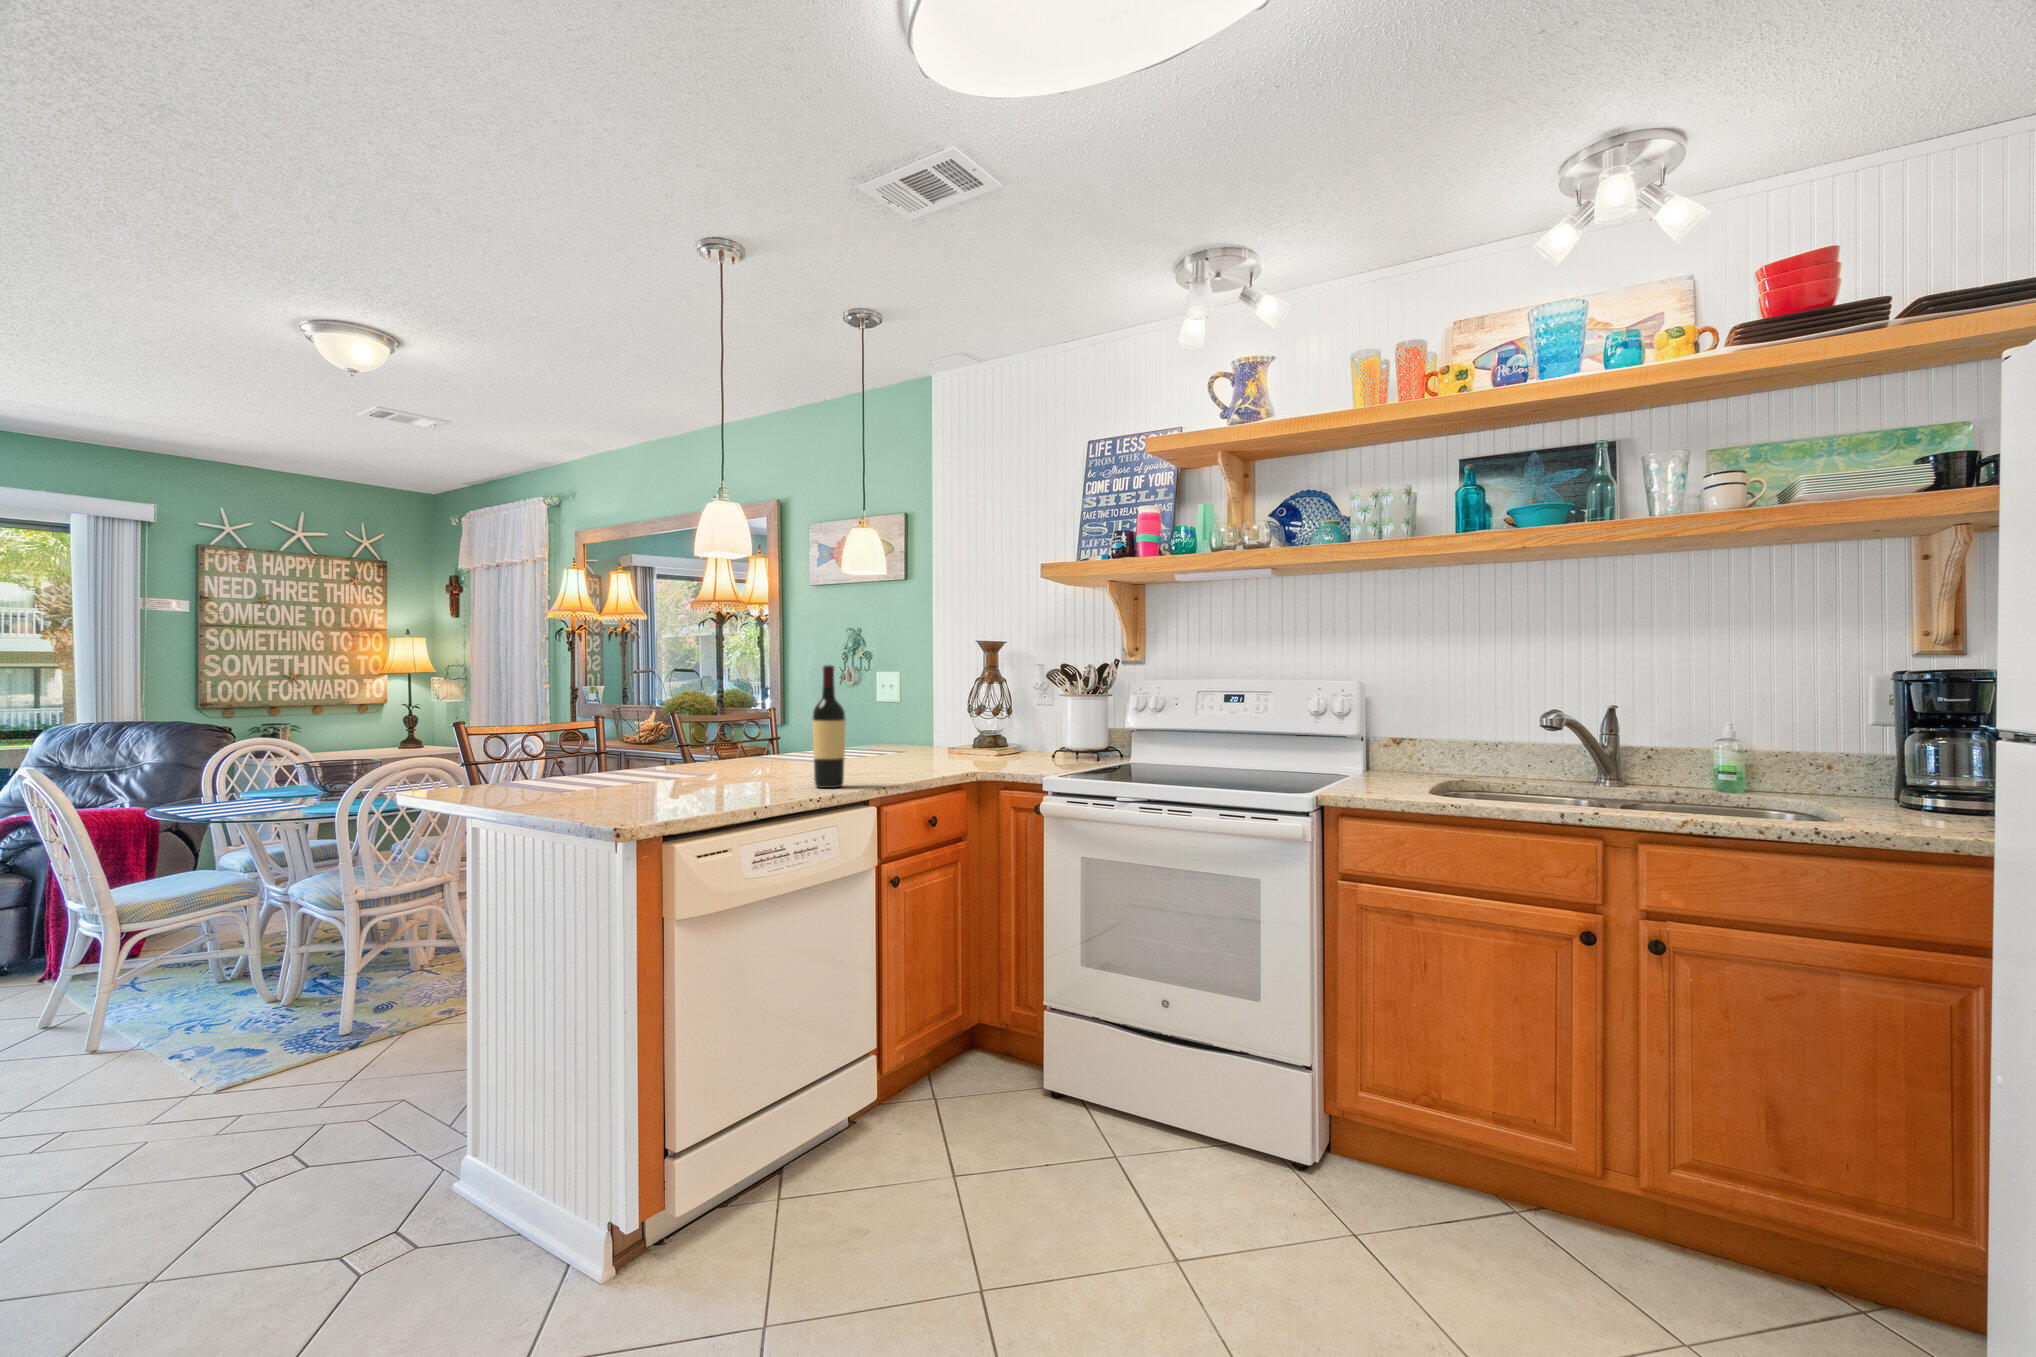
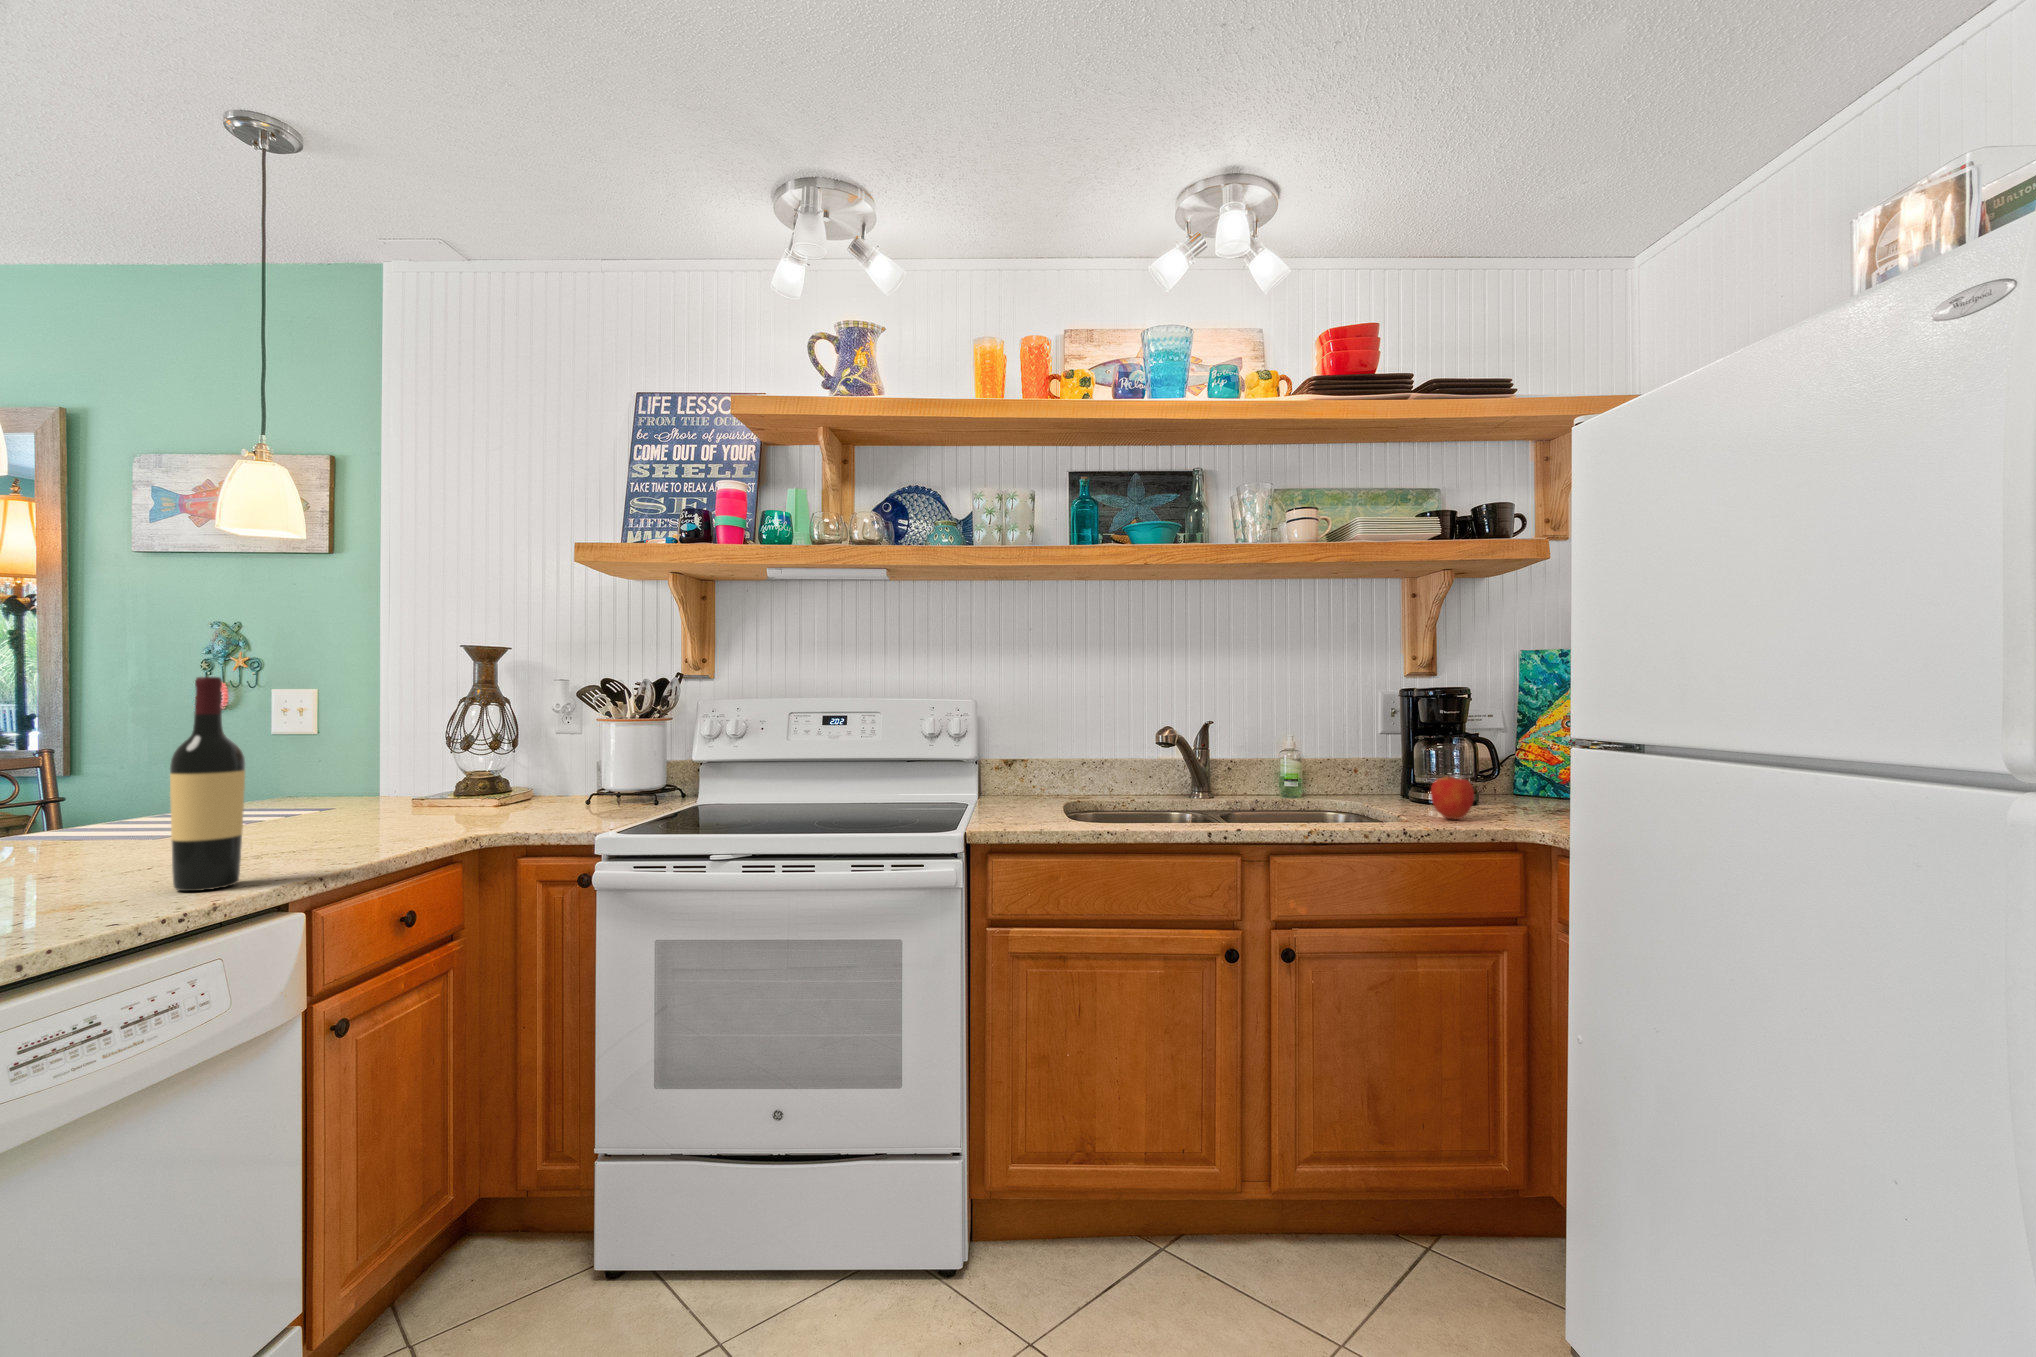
apple: none [1877,768,1942,822] -> present [1431,776,1474,819]

